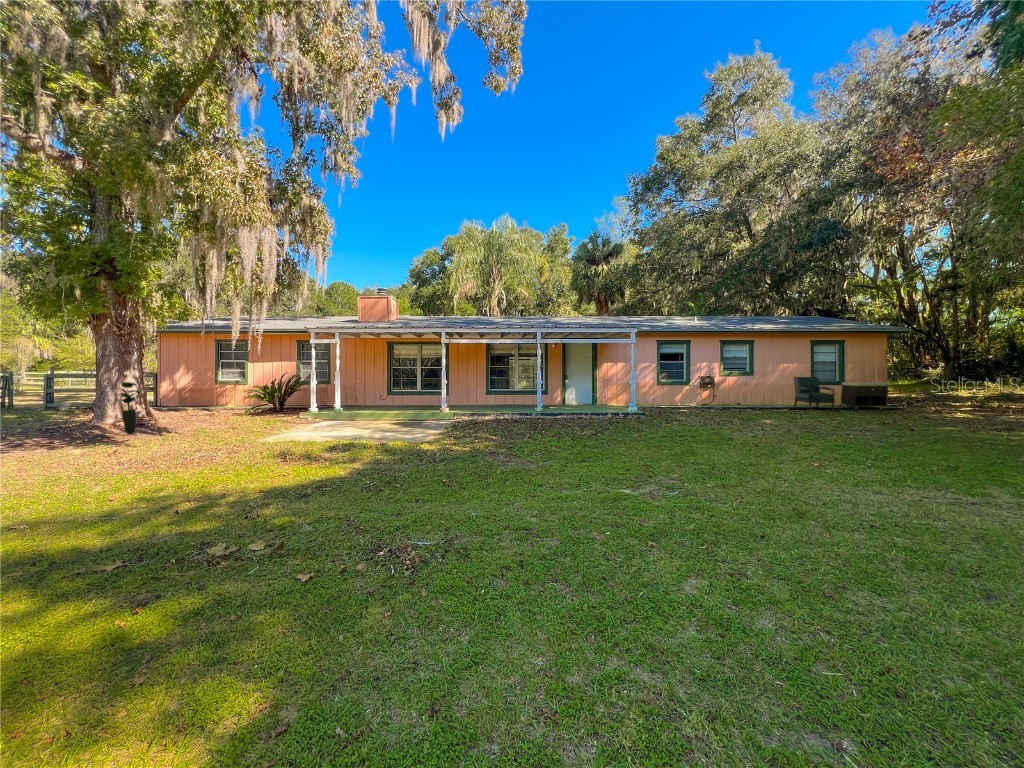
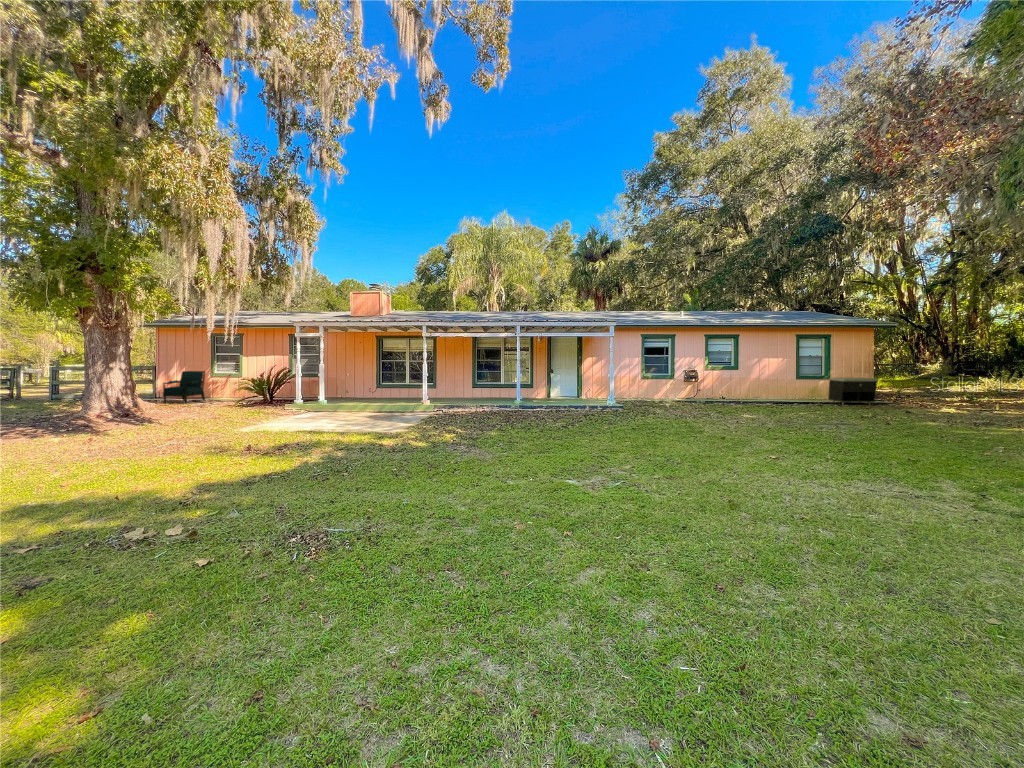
chair: present [794,377,835,410] -> present [163,371,205,403]
potted plant: present [118,382,140,434] -> none [99,373,129,423]

